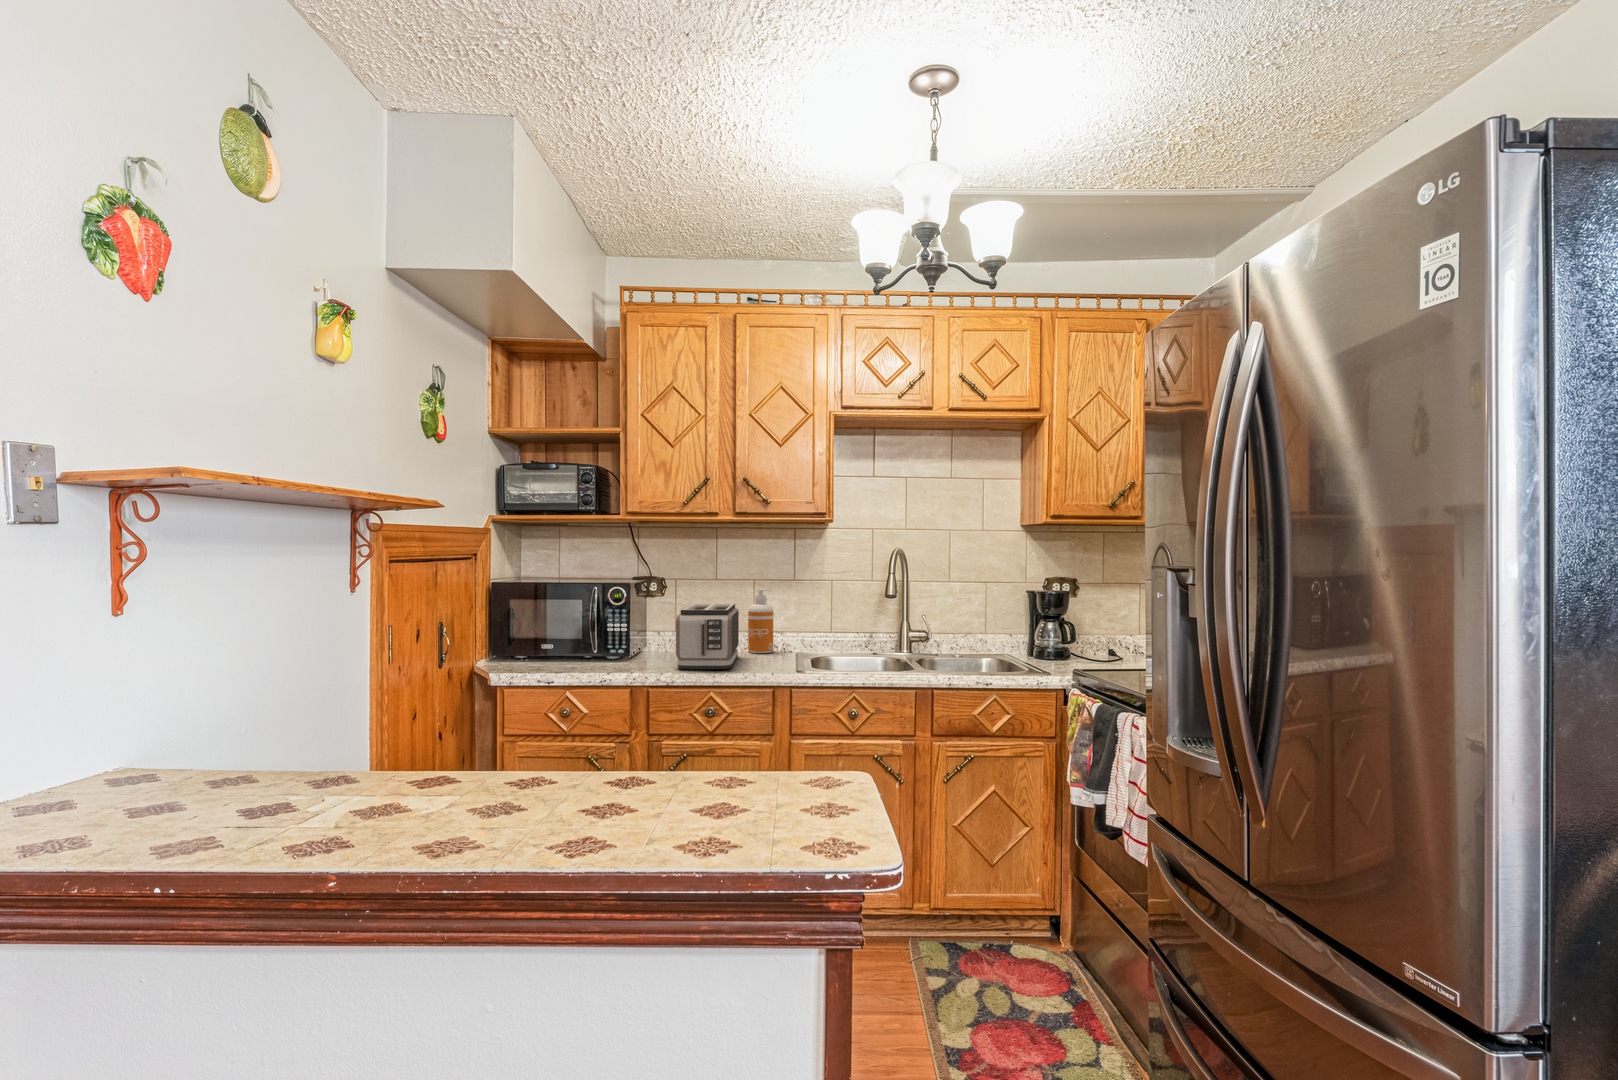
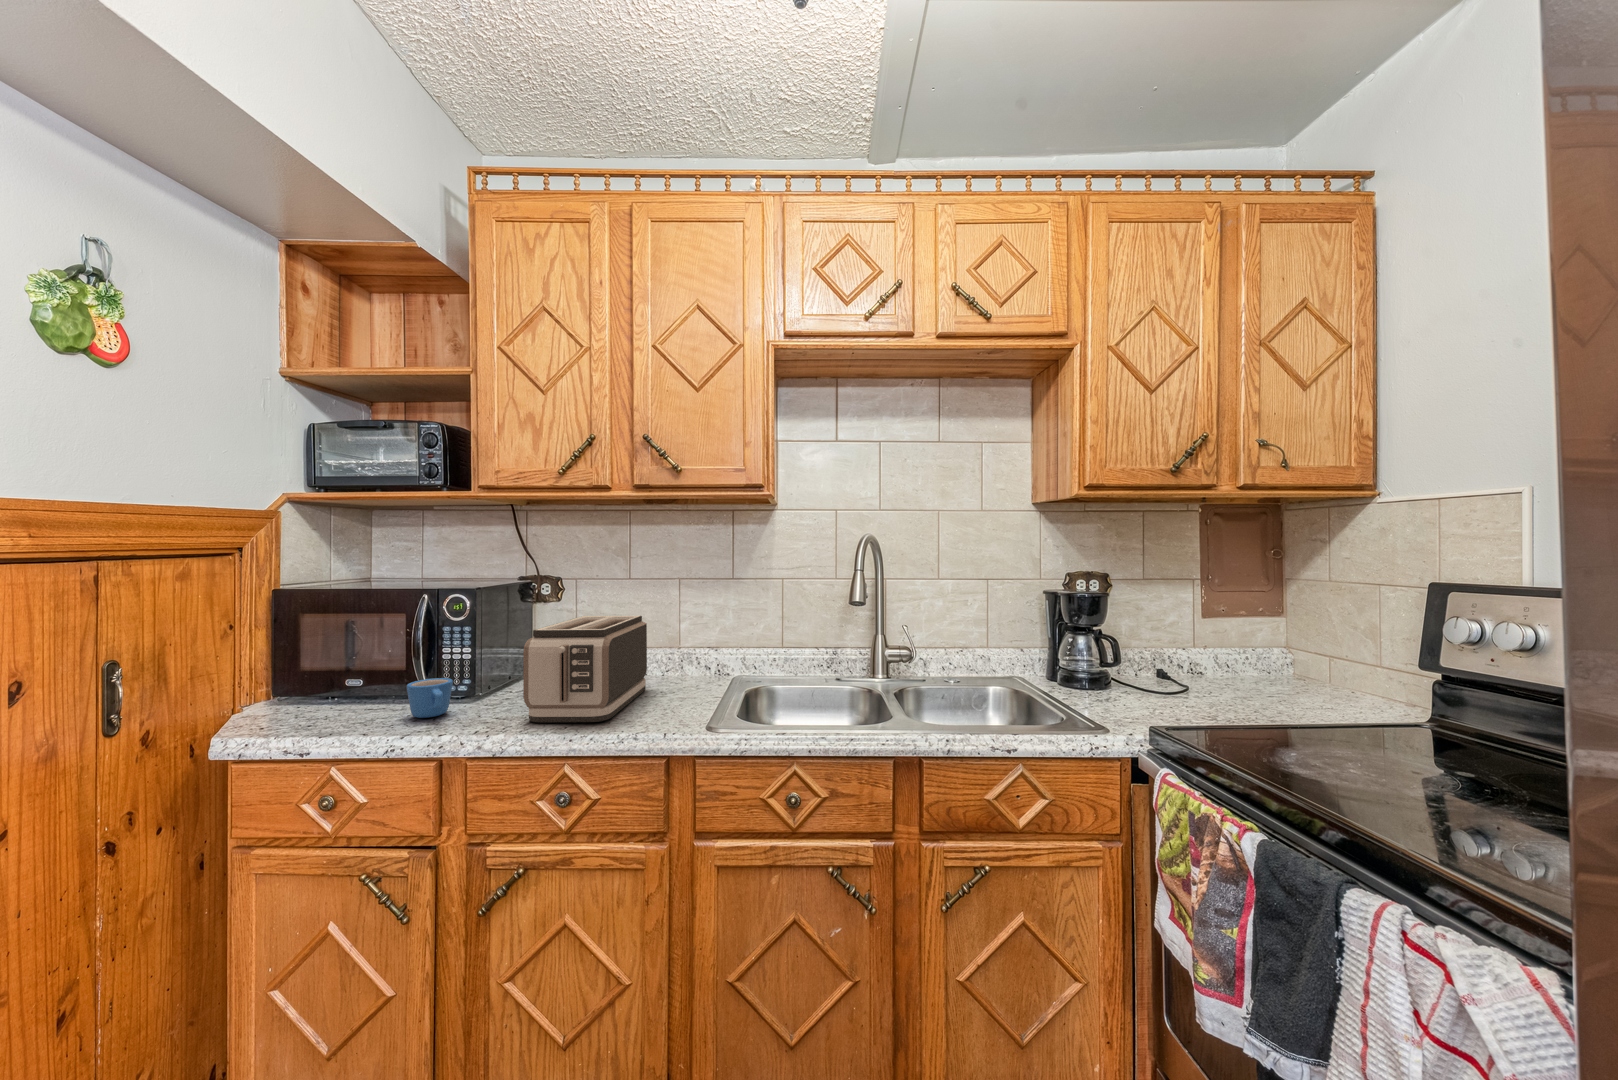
soap dispenser: present [748,589,773,653] -> none [669,594,704,681]
mug: none [597,643,624,667] -> present [407,678,453,718]

